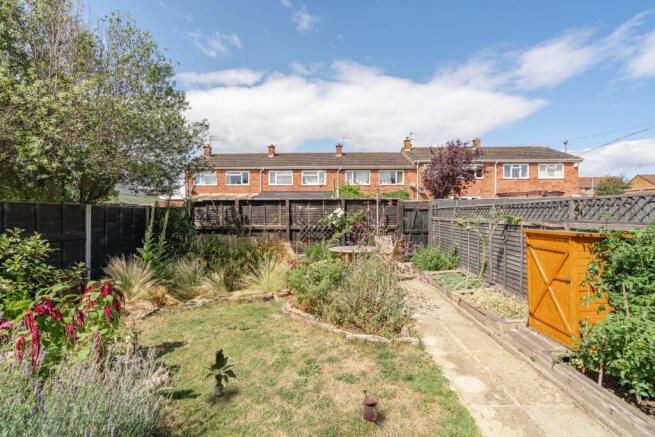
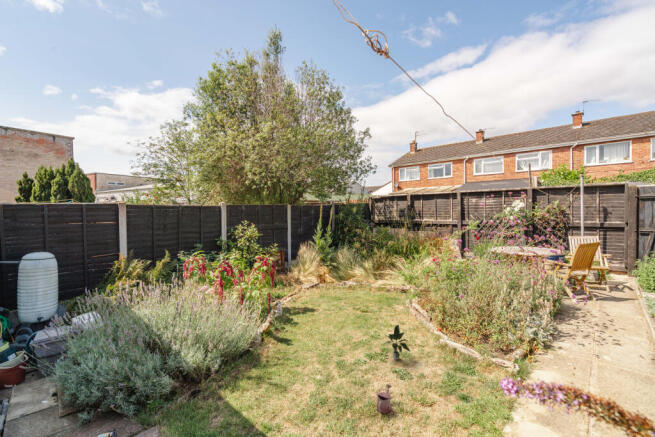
potted plant: present [203,349,237,395] -> present [386,325,410,360]

